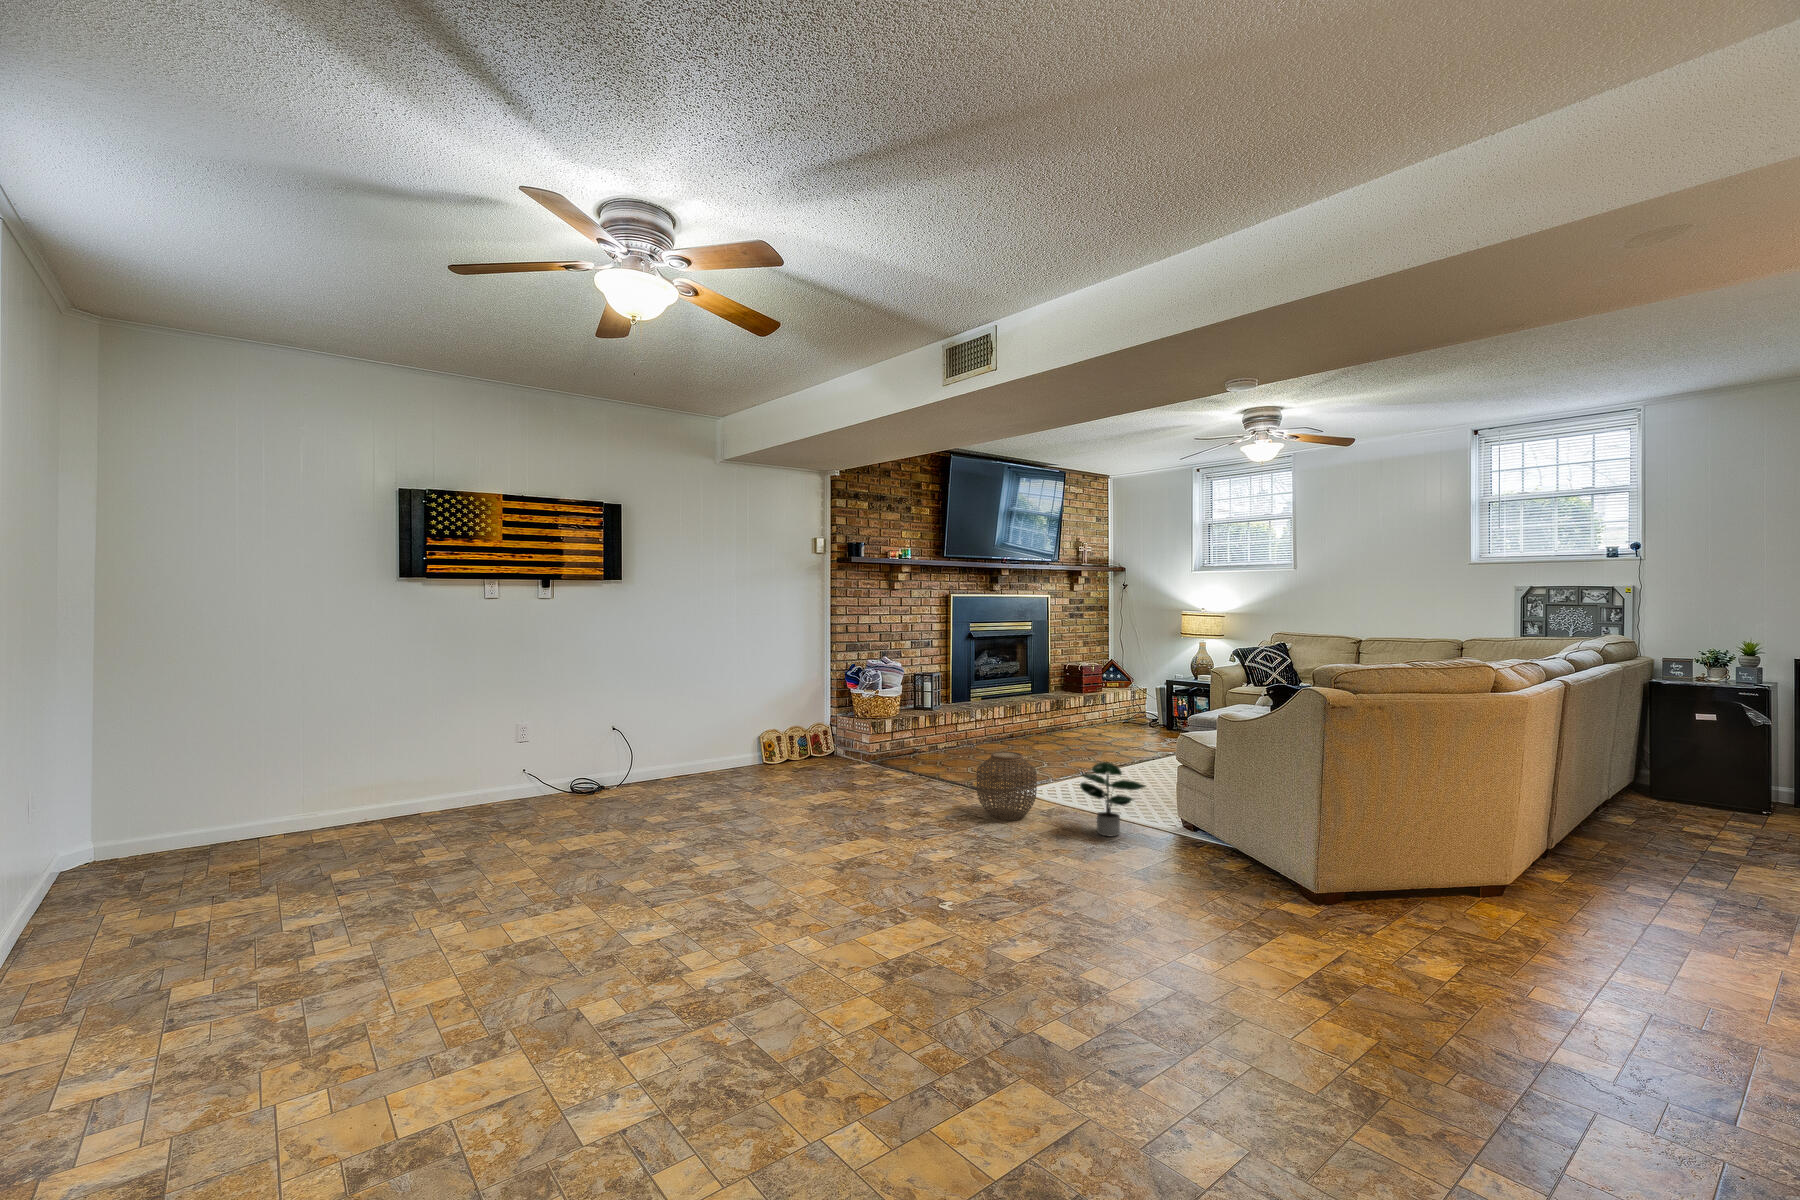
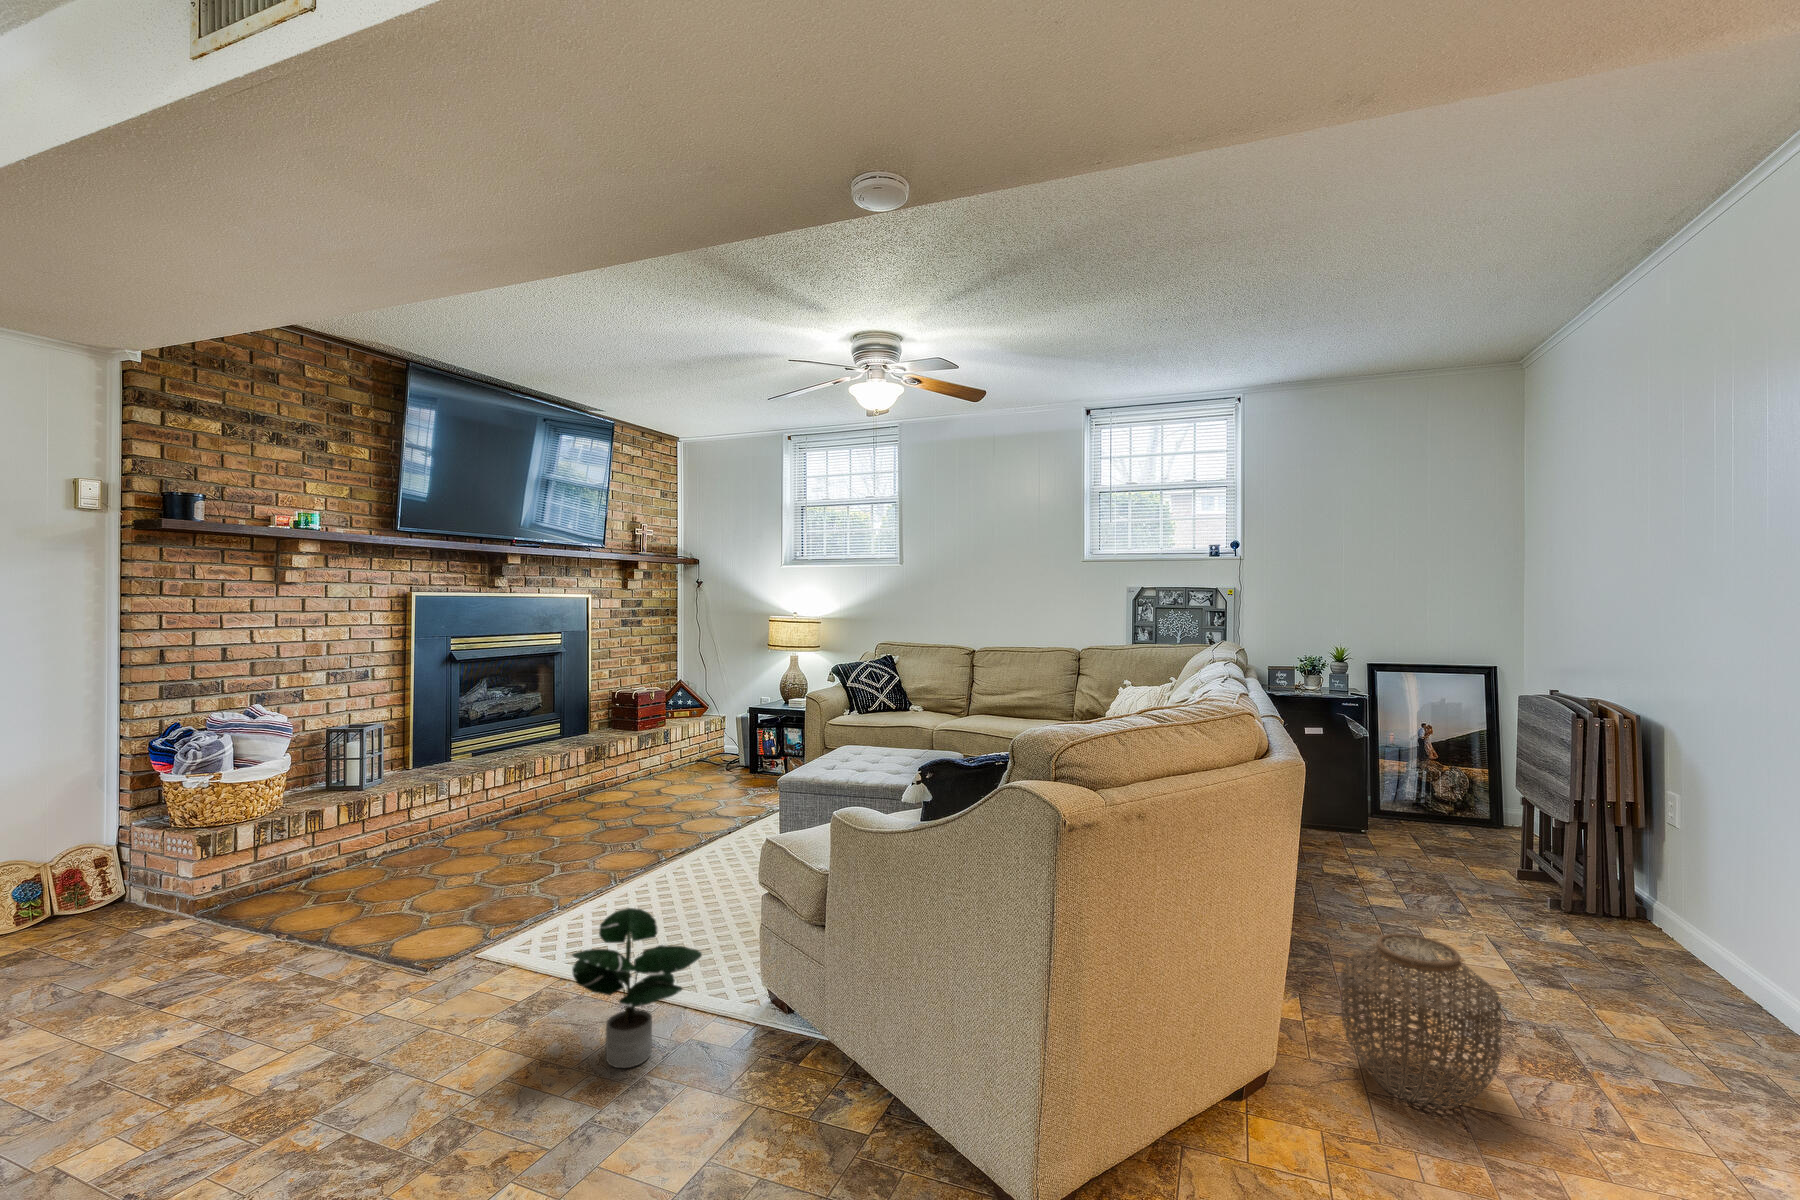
woven basket: present [977,751,1037,820] -> present [1341,934,1502,1108]

